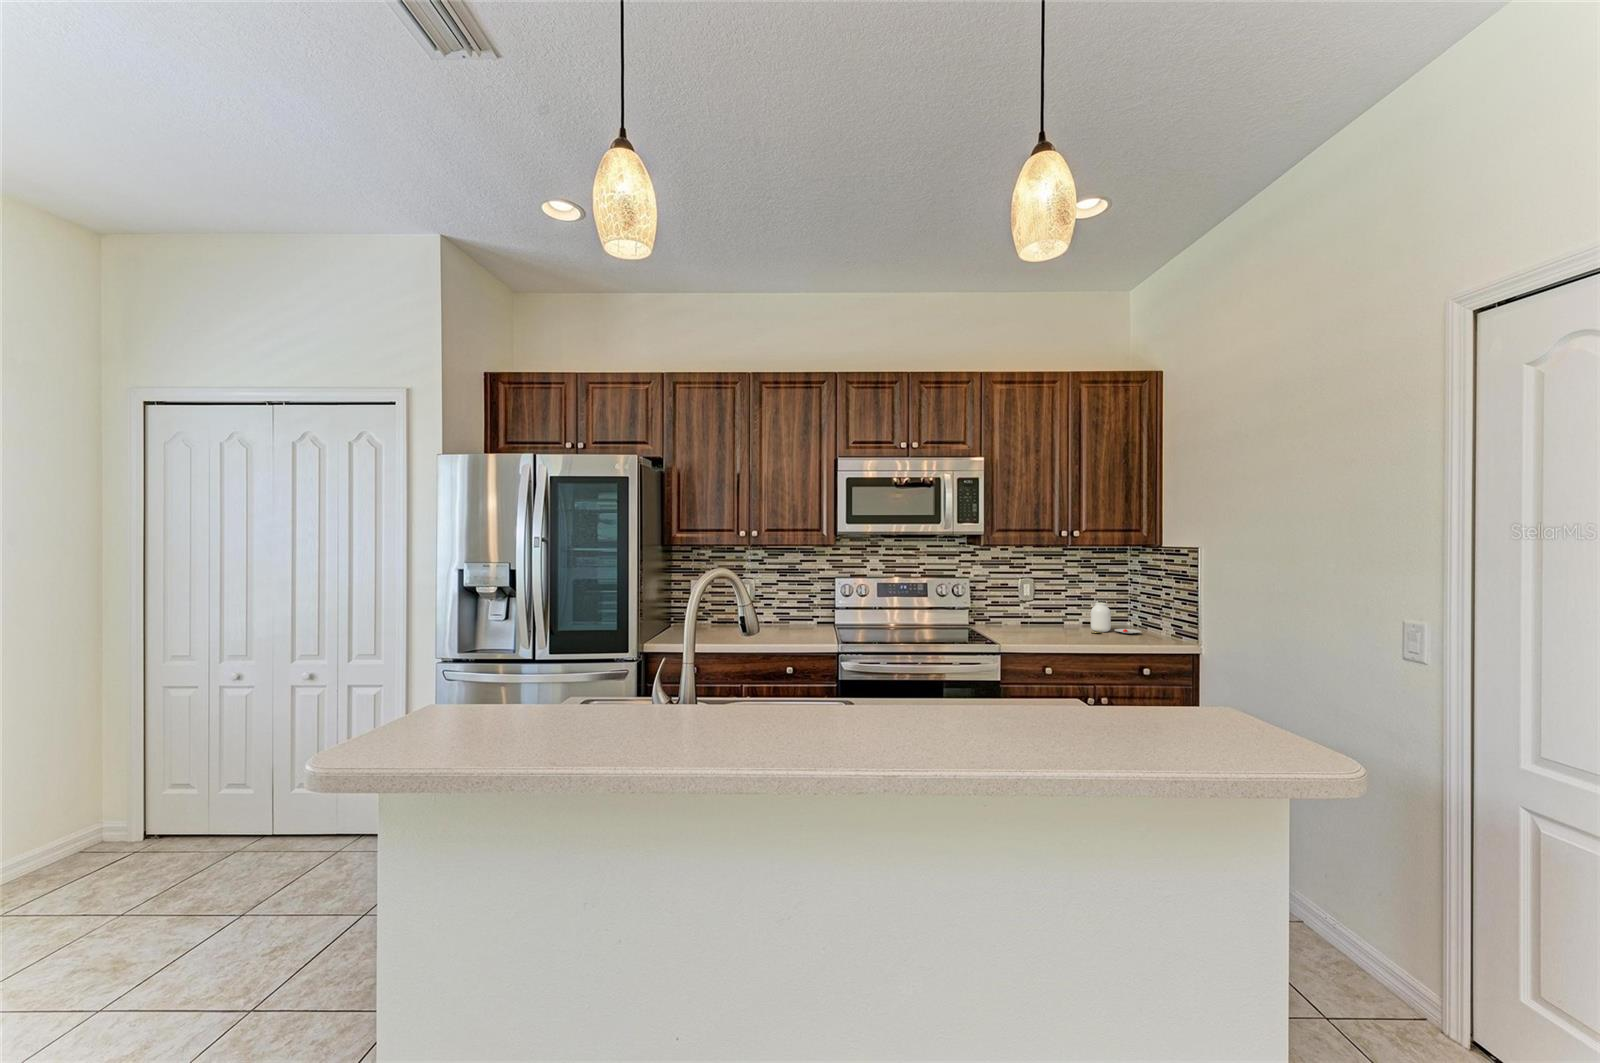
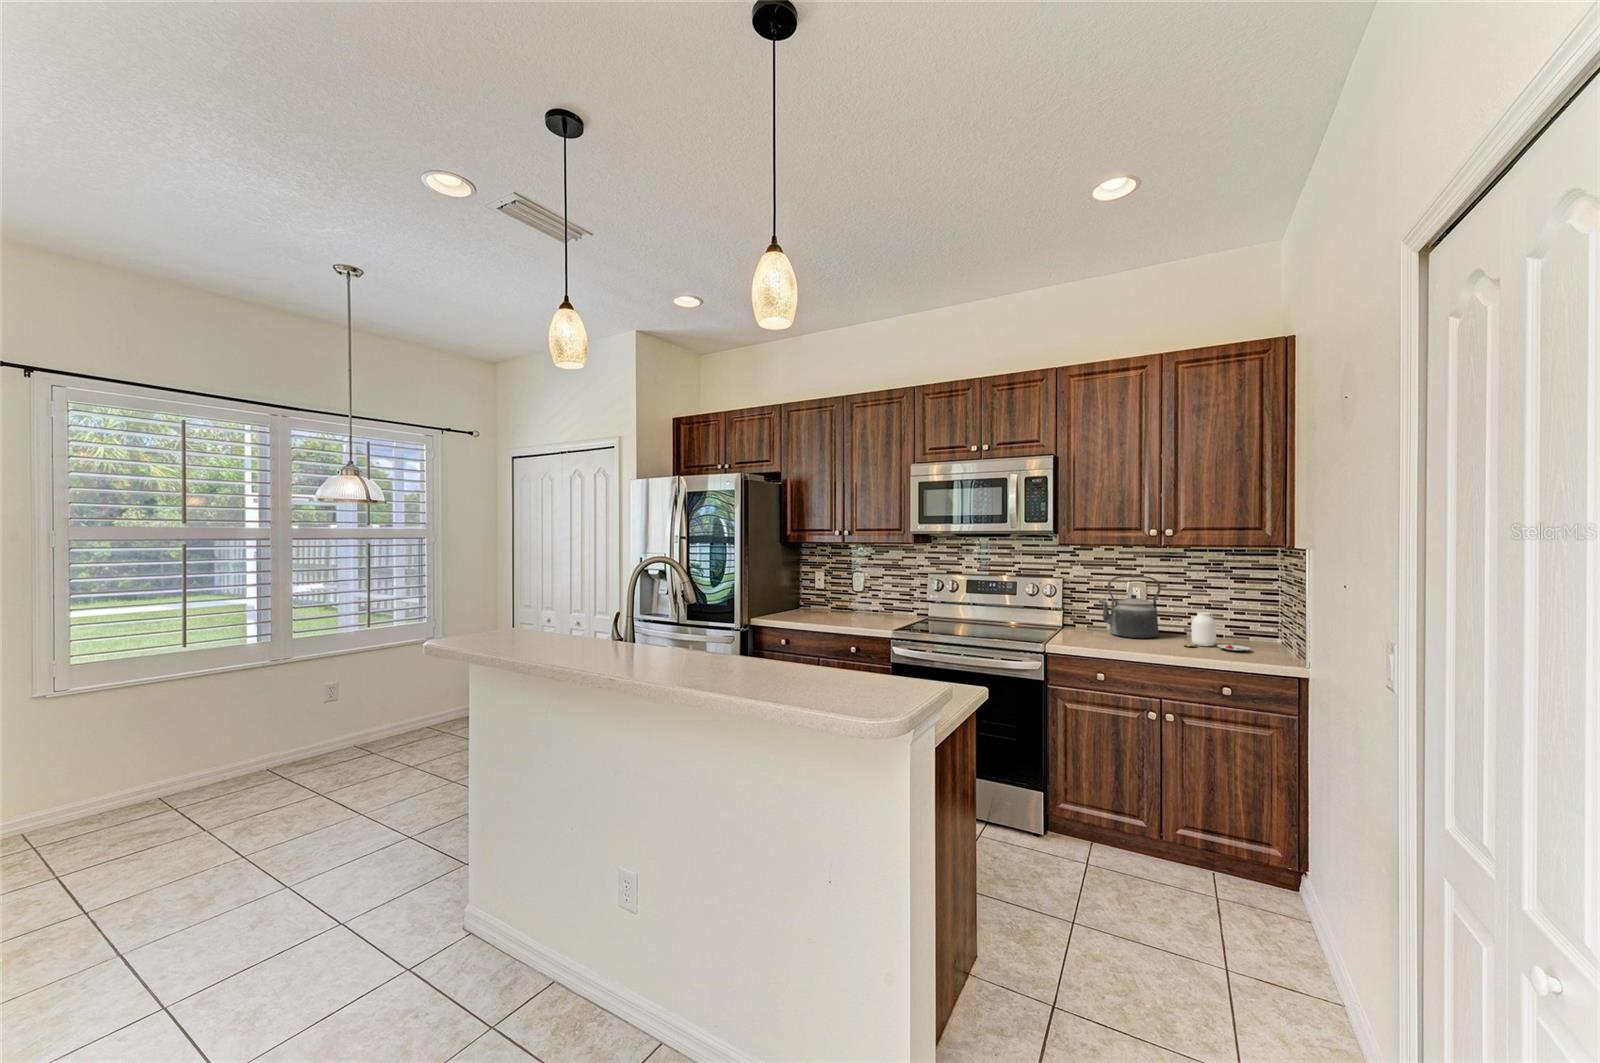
kettle: none [1012,573,1058,629] -> present [1099,576,1161,638]

